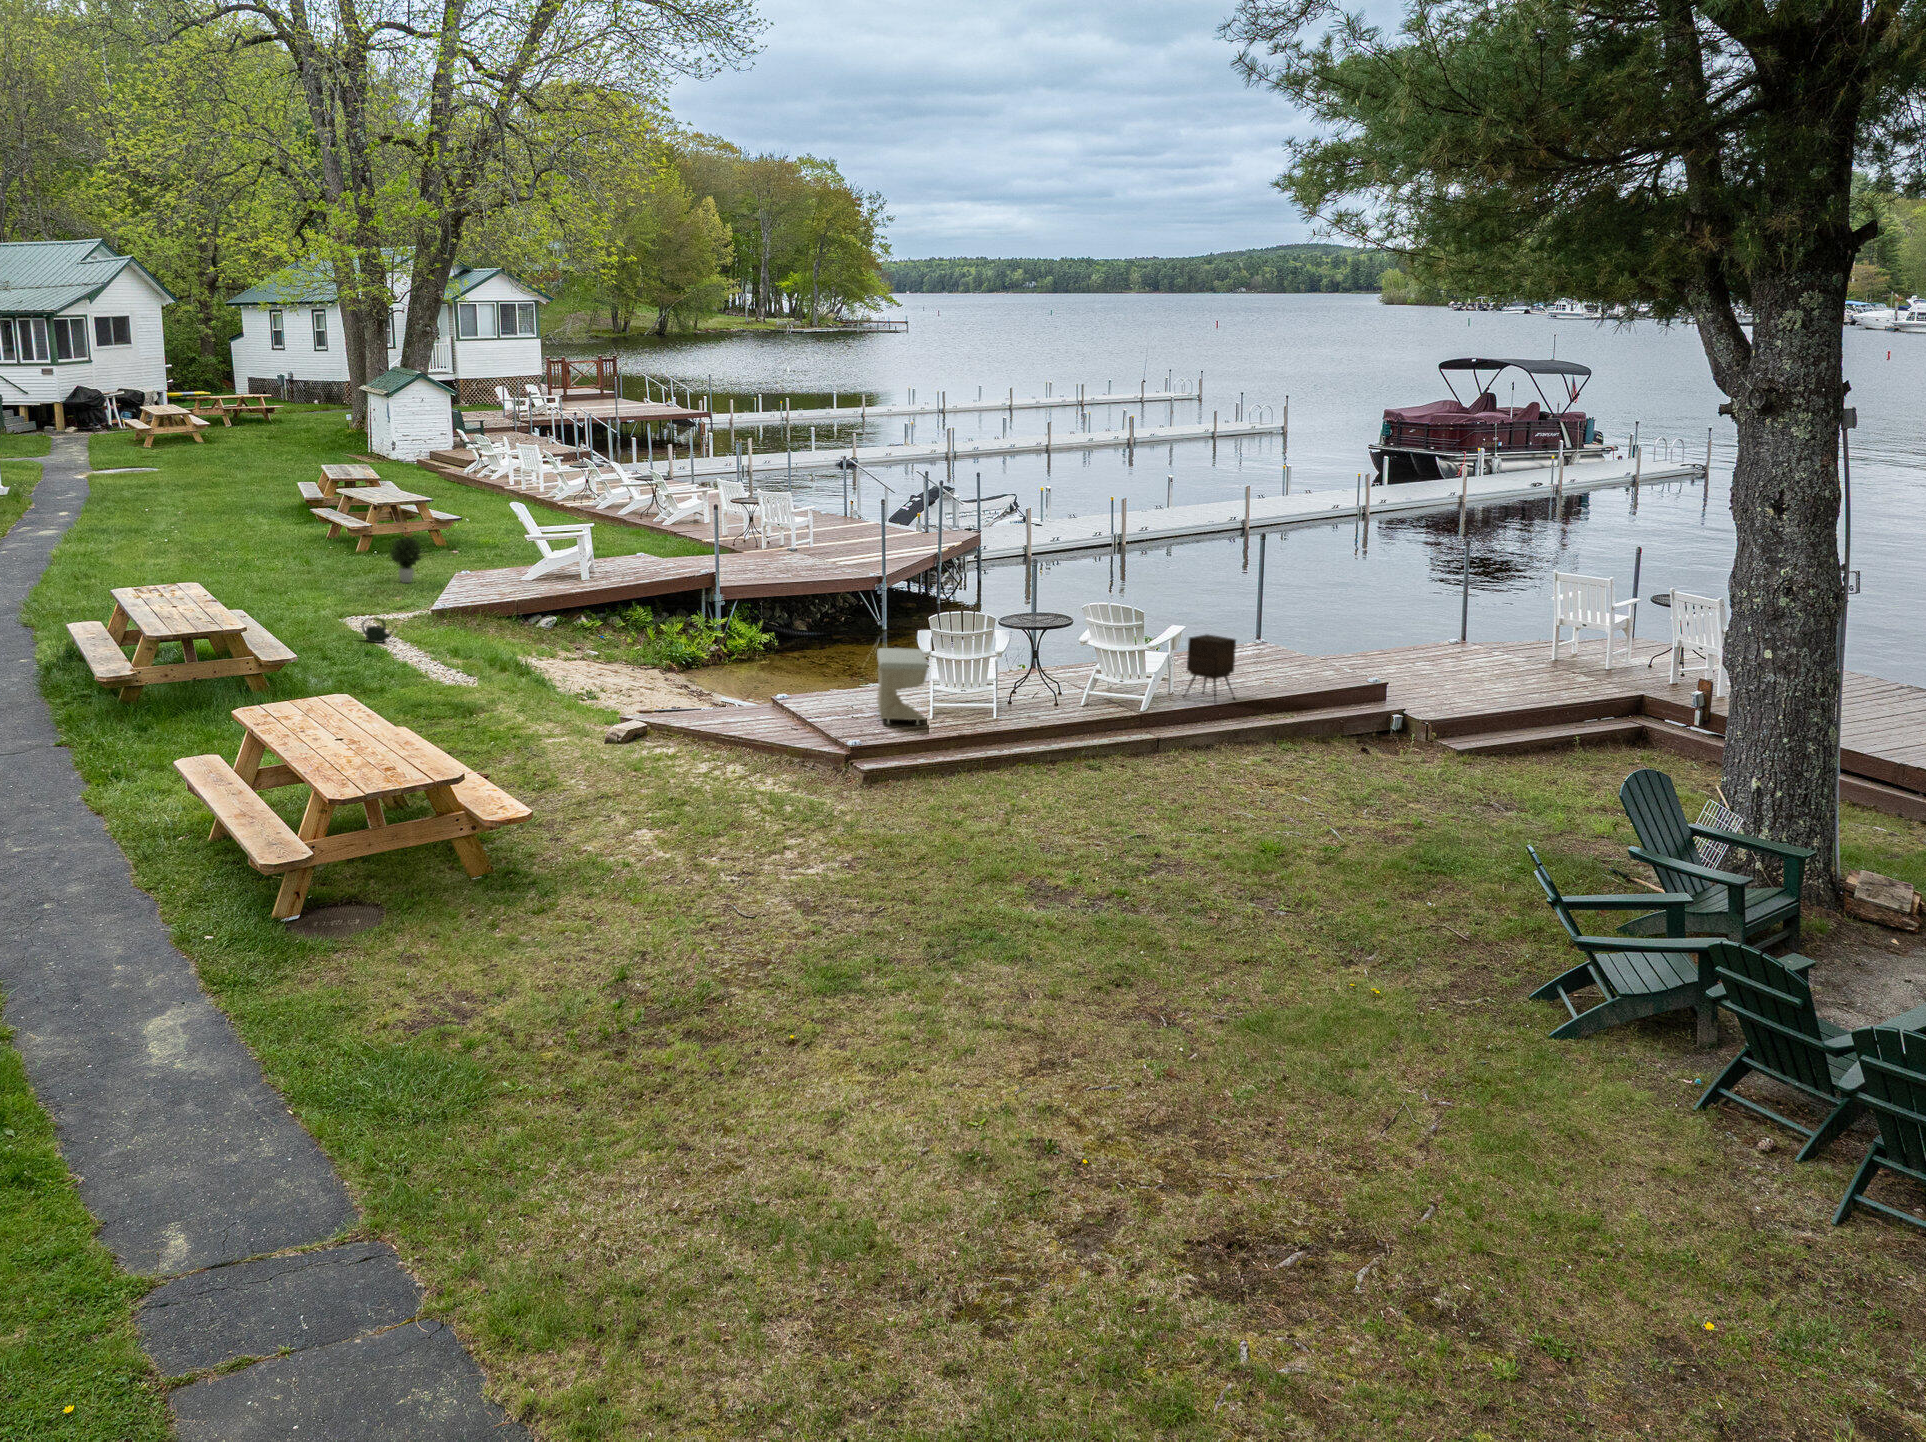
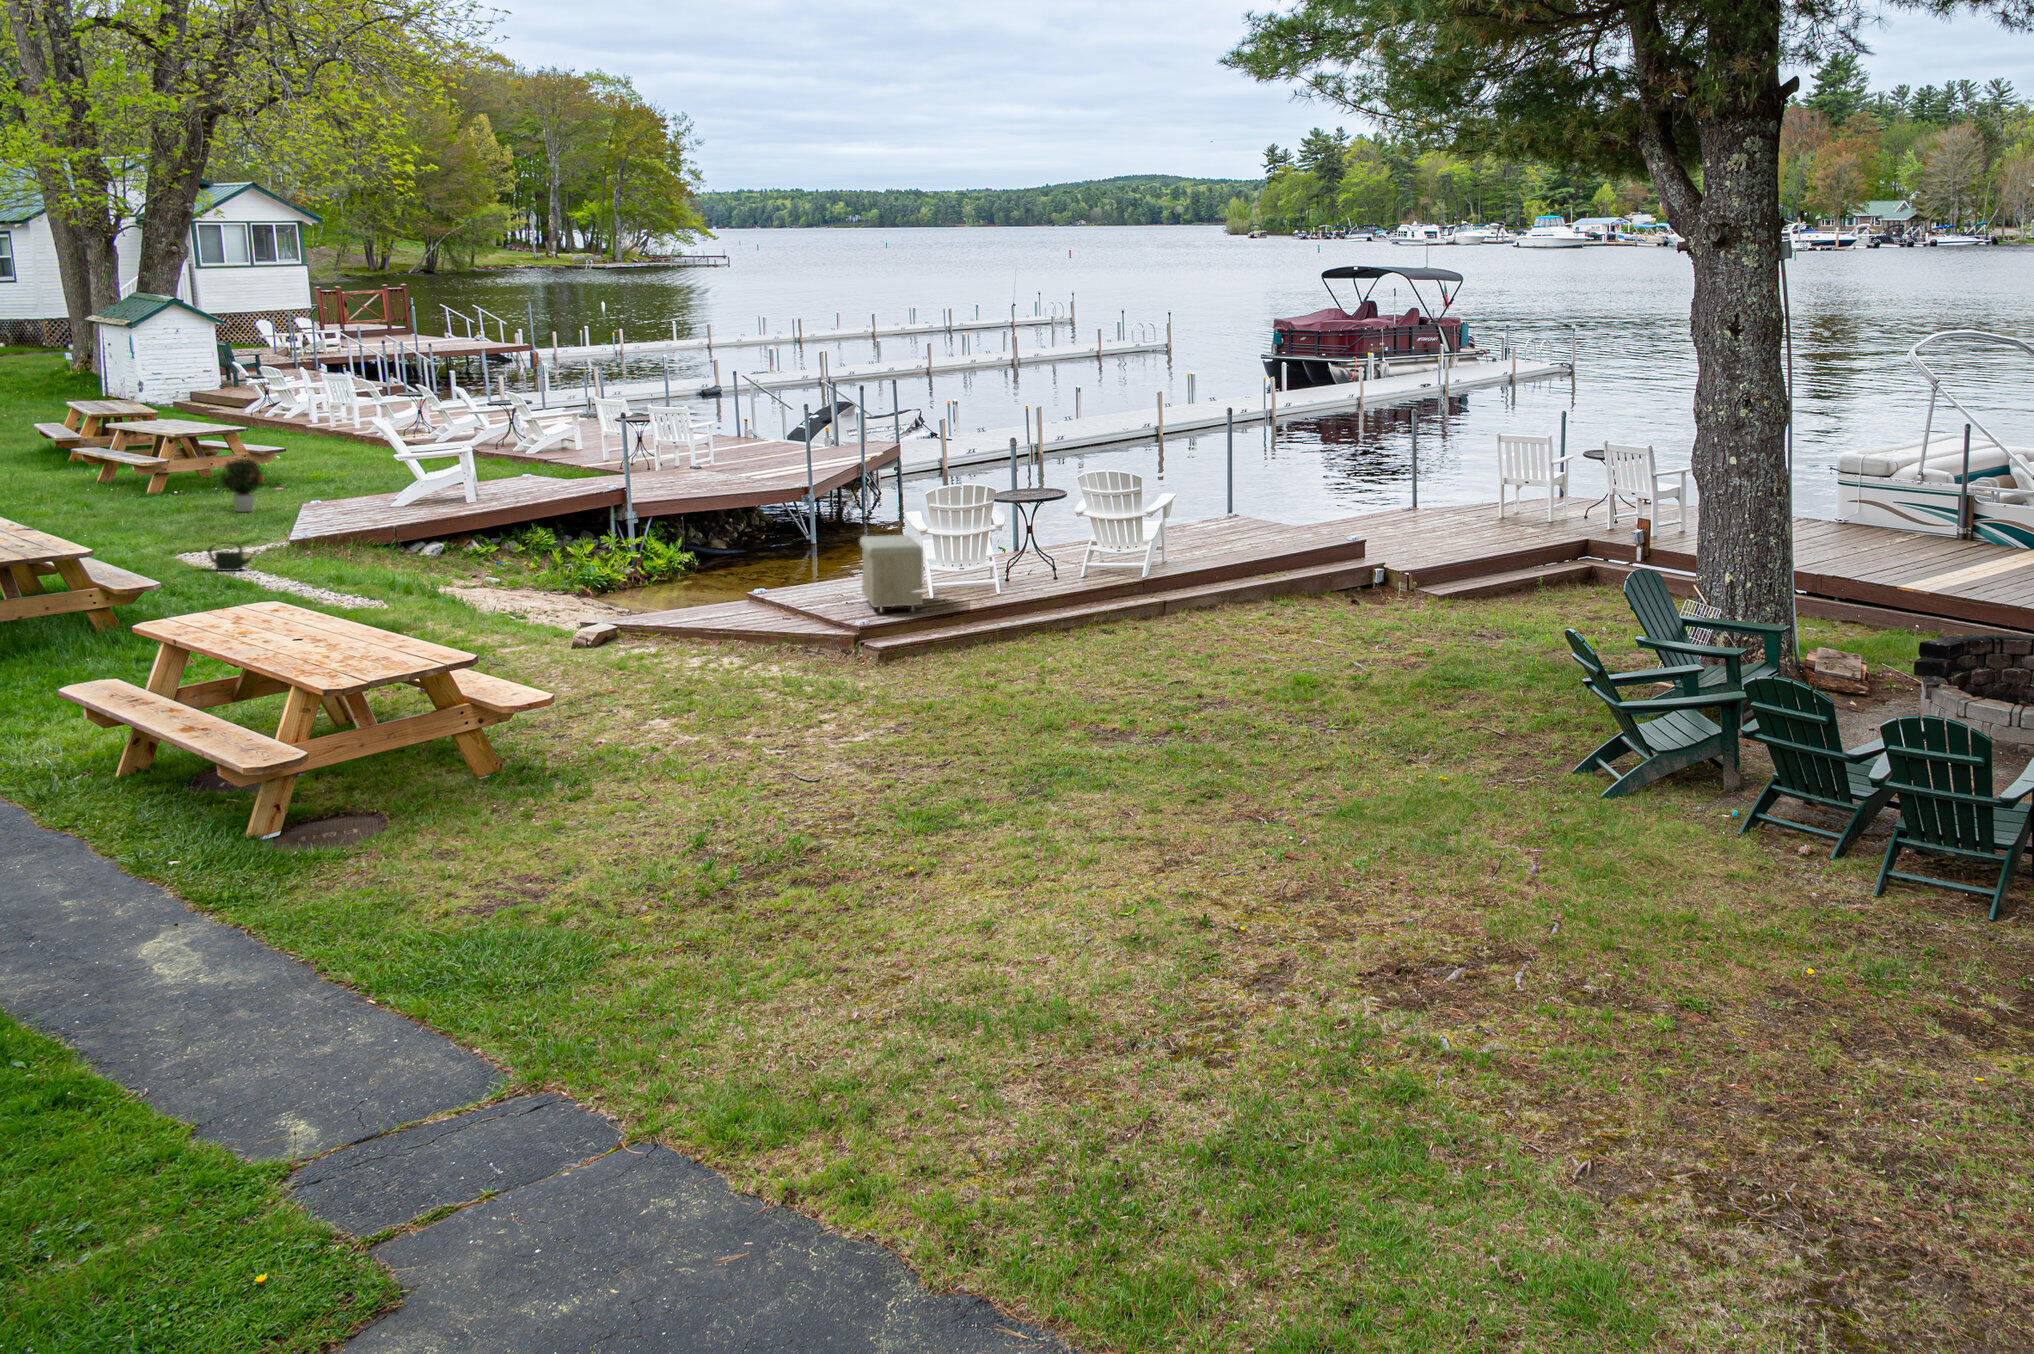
side table: present [1184,635,1236,702] -> none [1180,502,1230,569]

